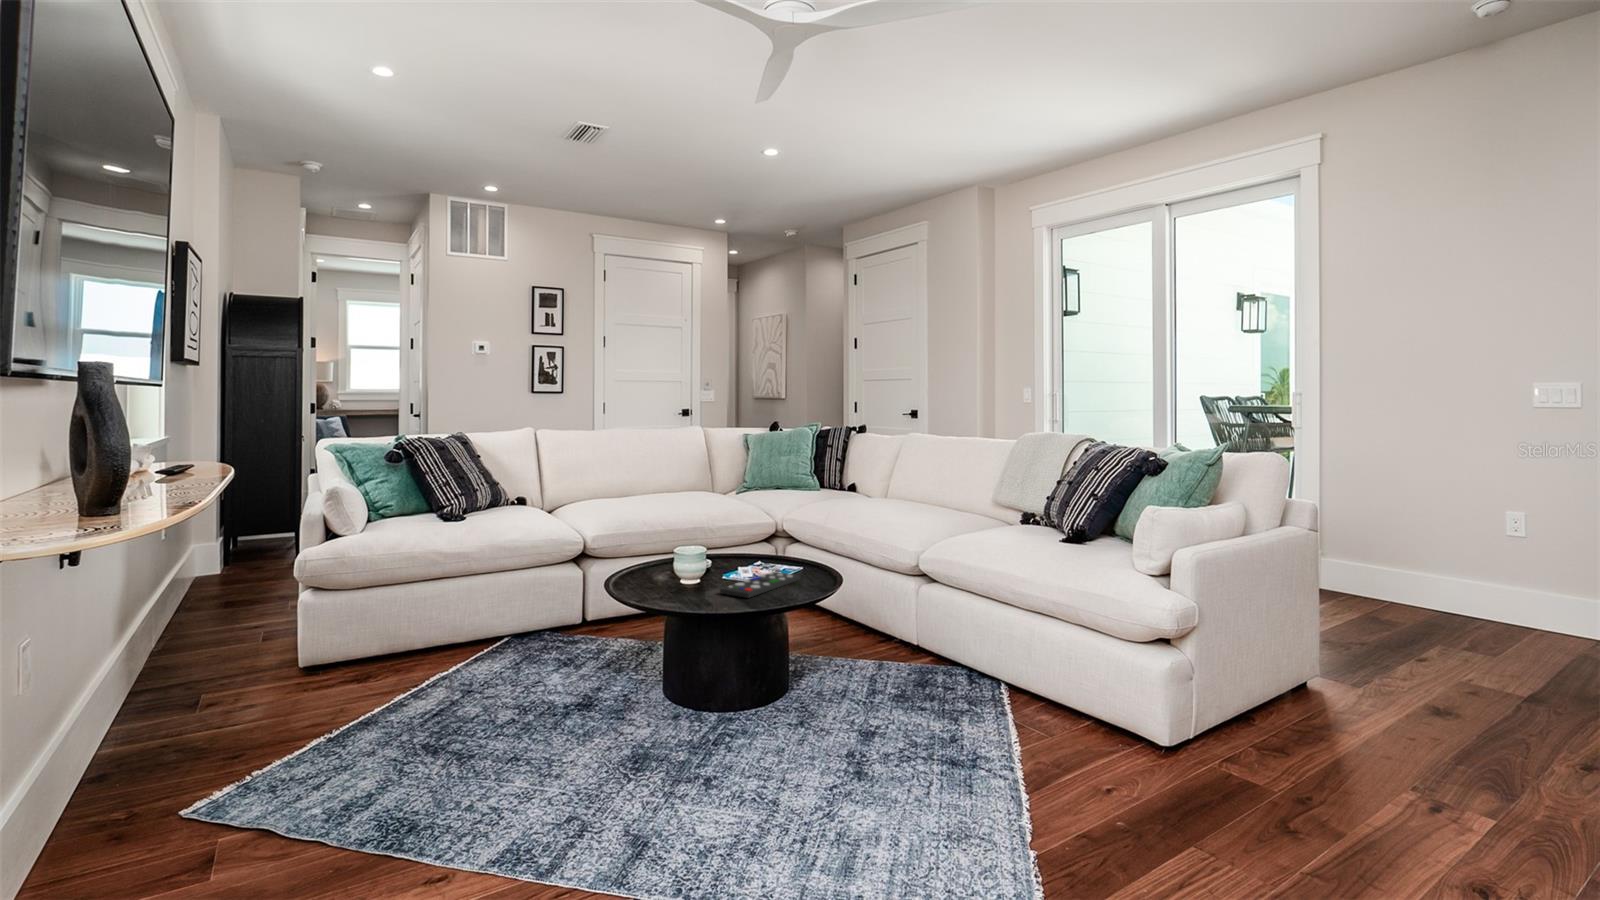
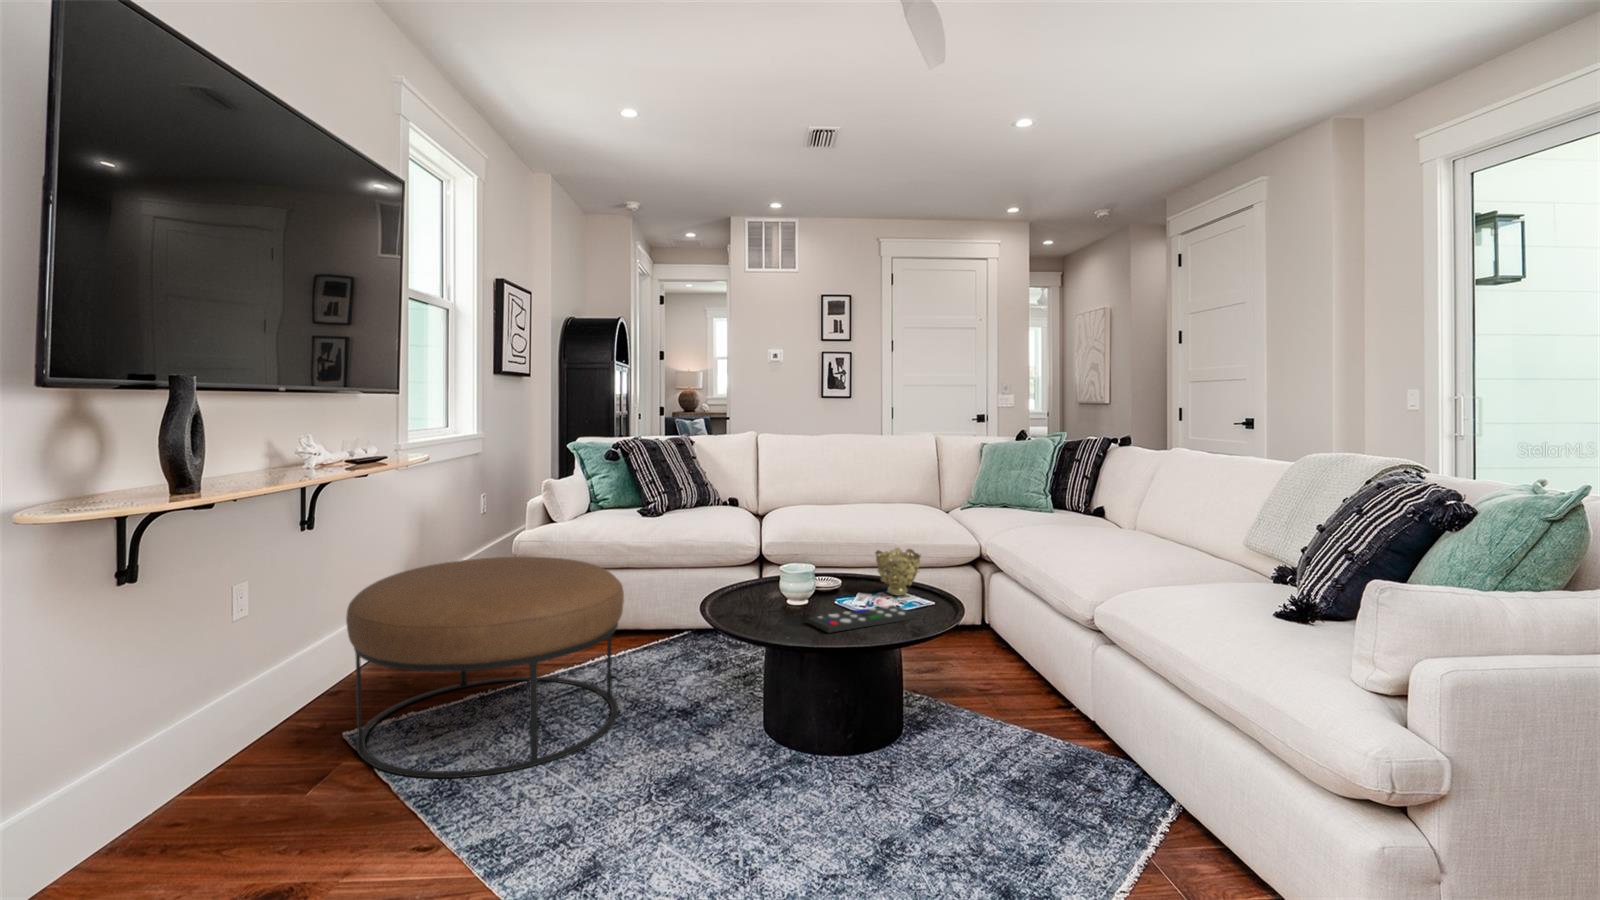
decorative bowl: none [740,524,780,565] -> present [876,548,921,596]
ottoman: none [202,564,527,815] -> present [346,557,624,778]

